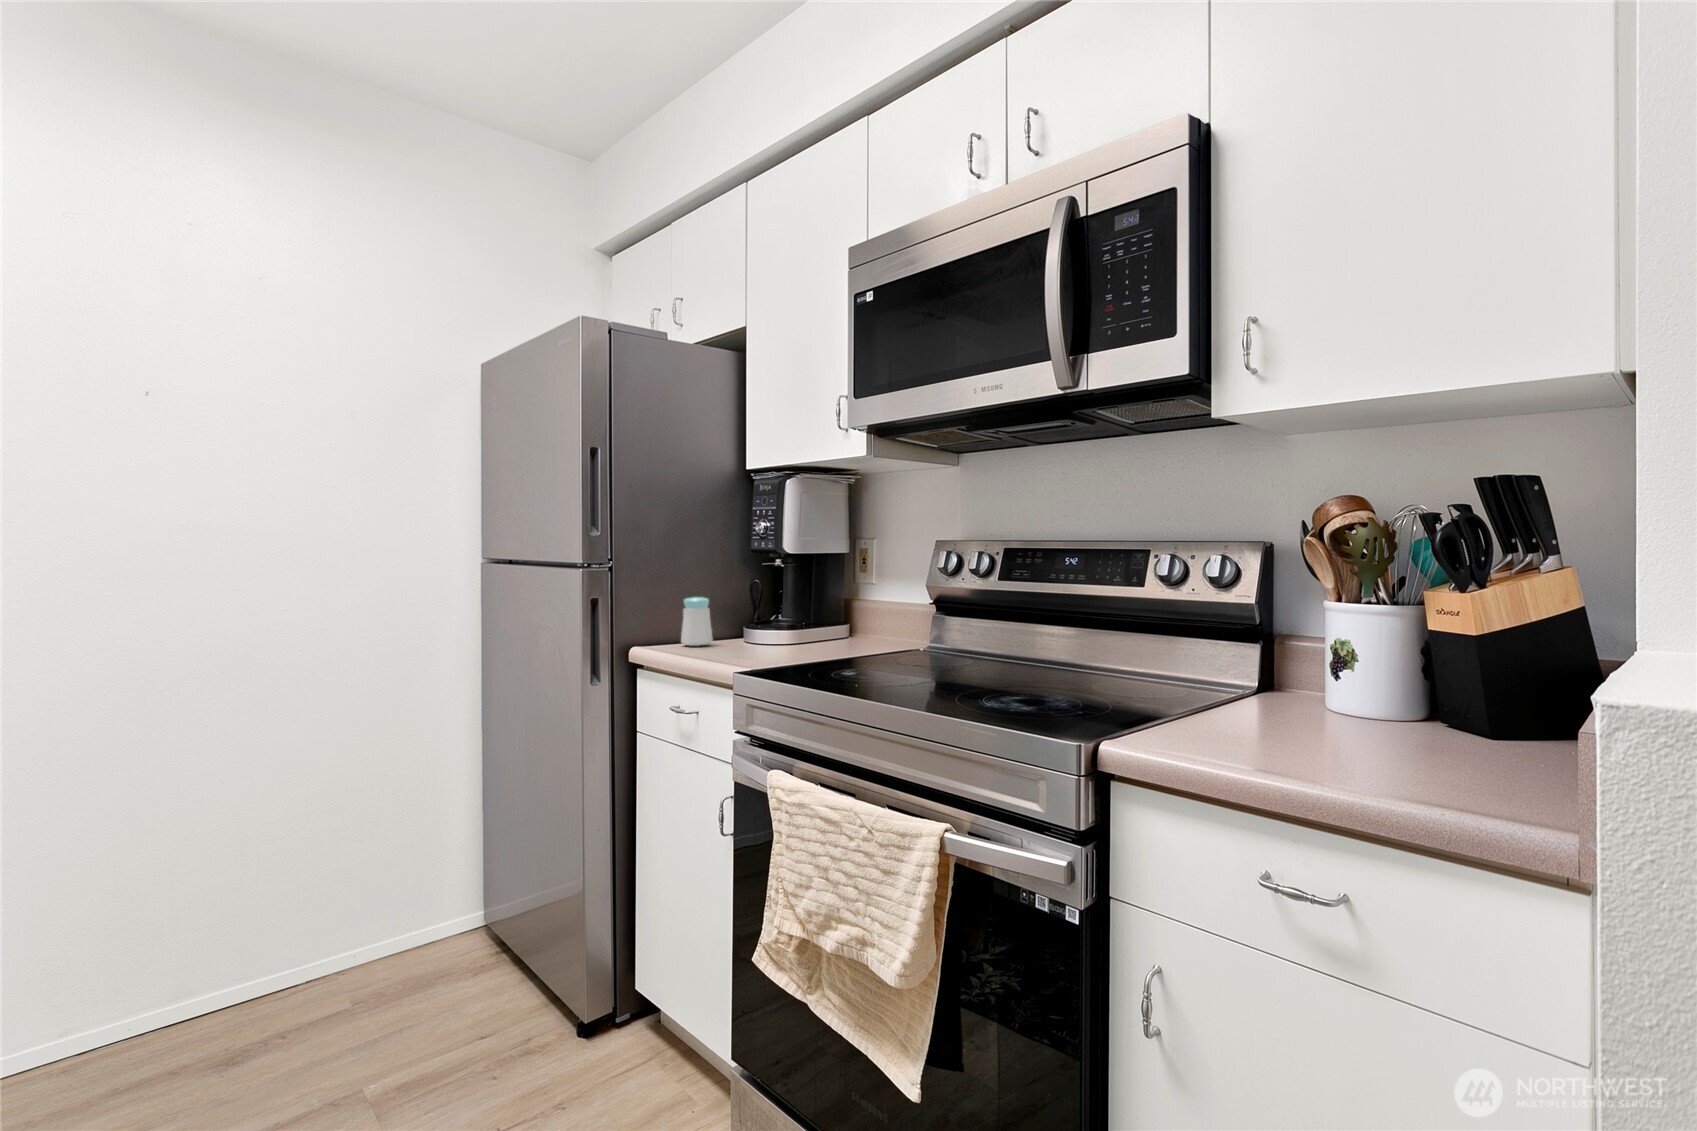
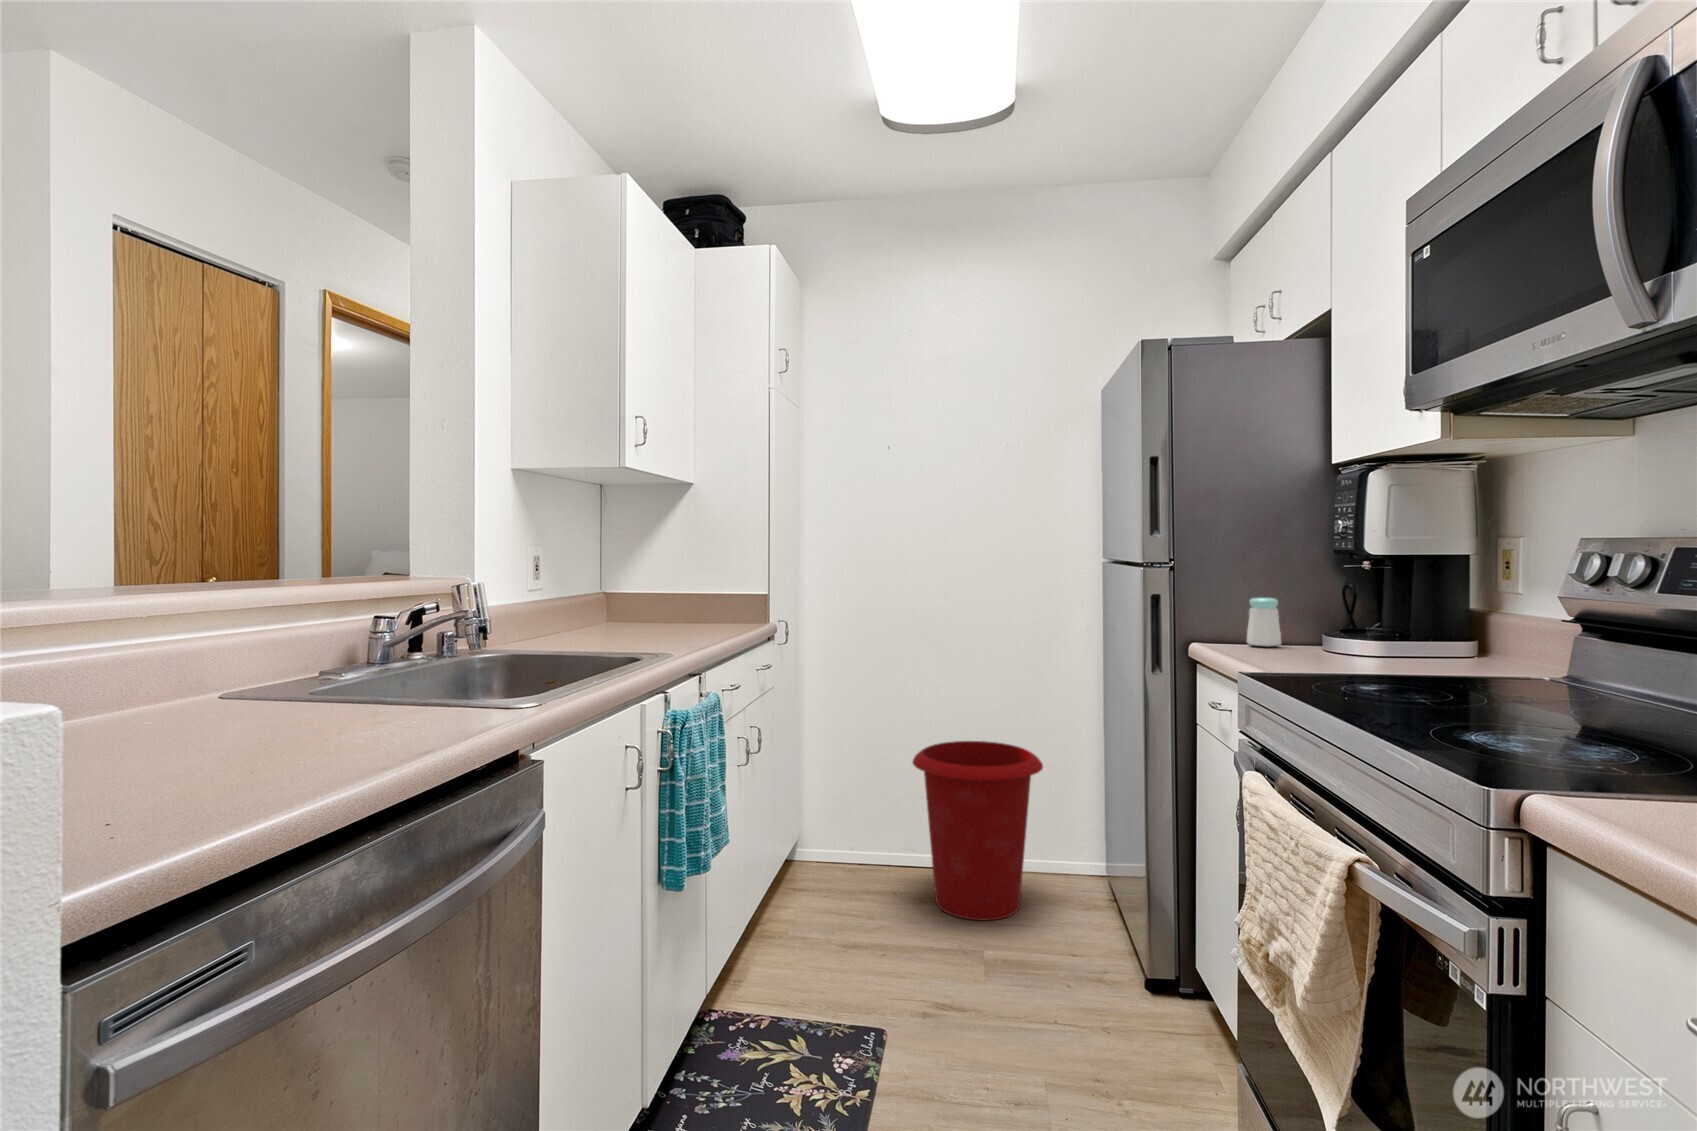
waste bin: none [219,799,425,1053] -> present [913,741,1043,921]

